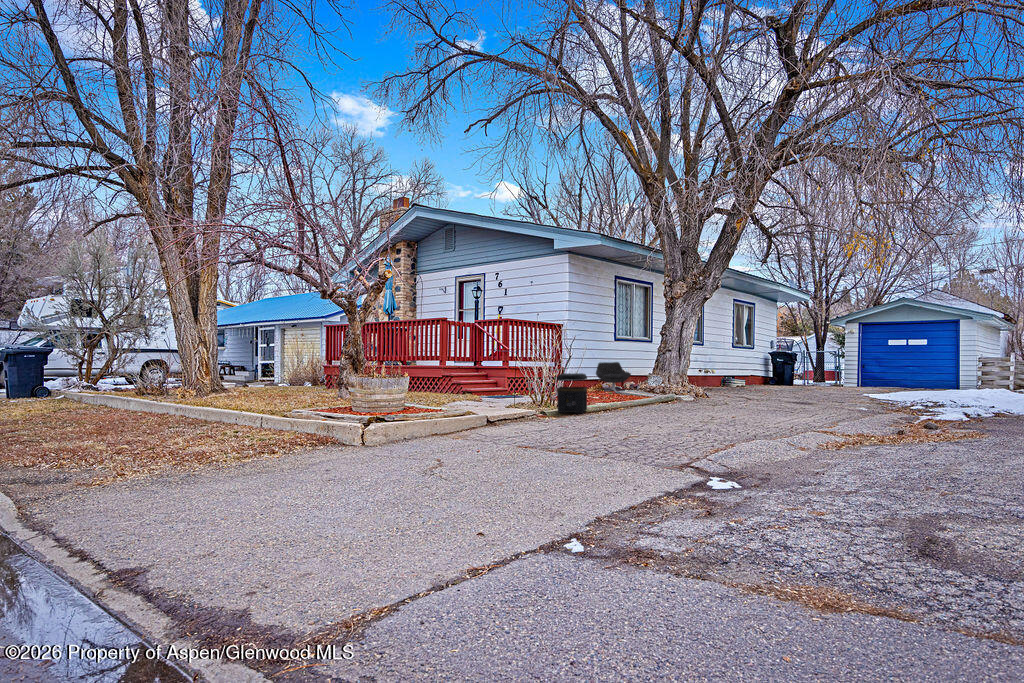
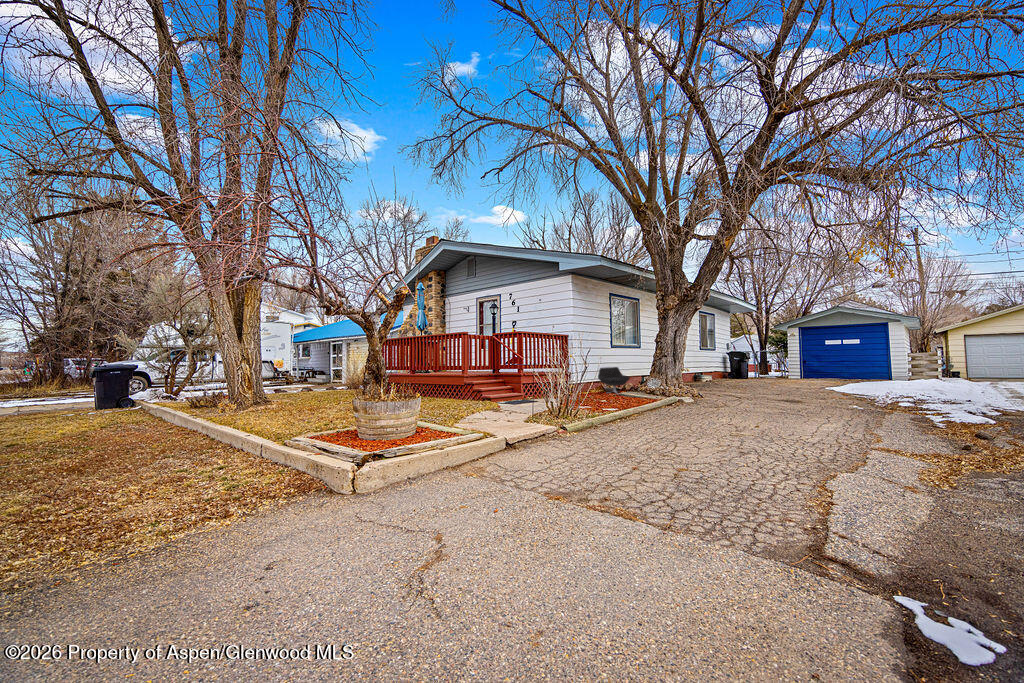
toolbox: present [557,373,587,413] -> none [572,385,603,426]

